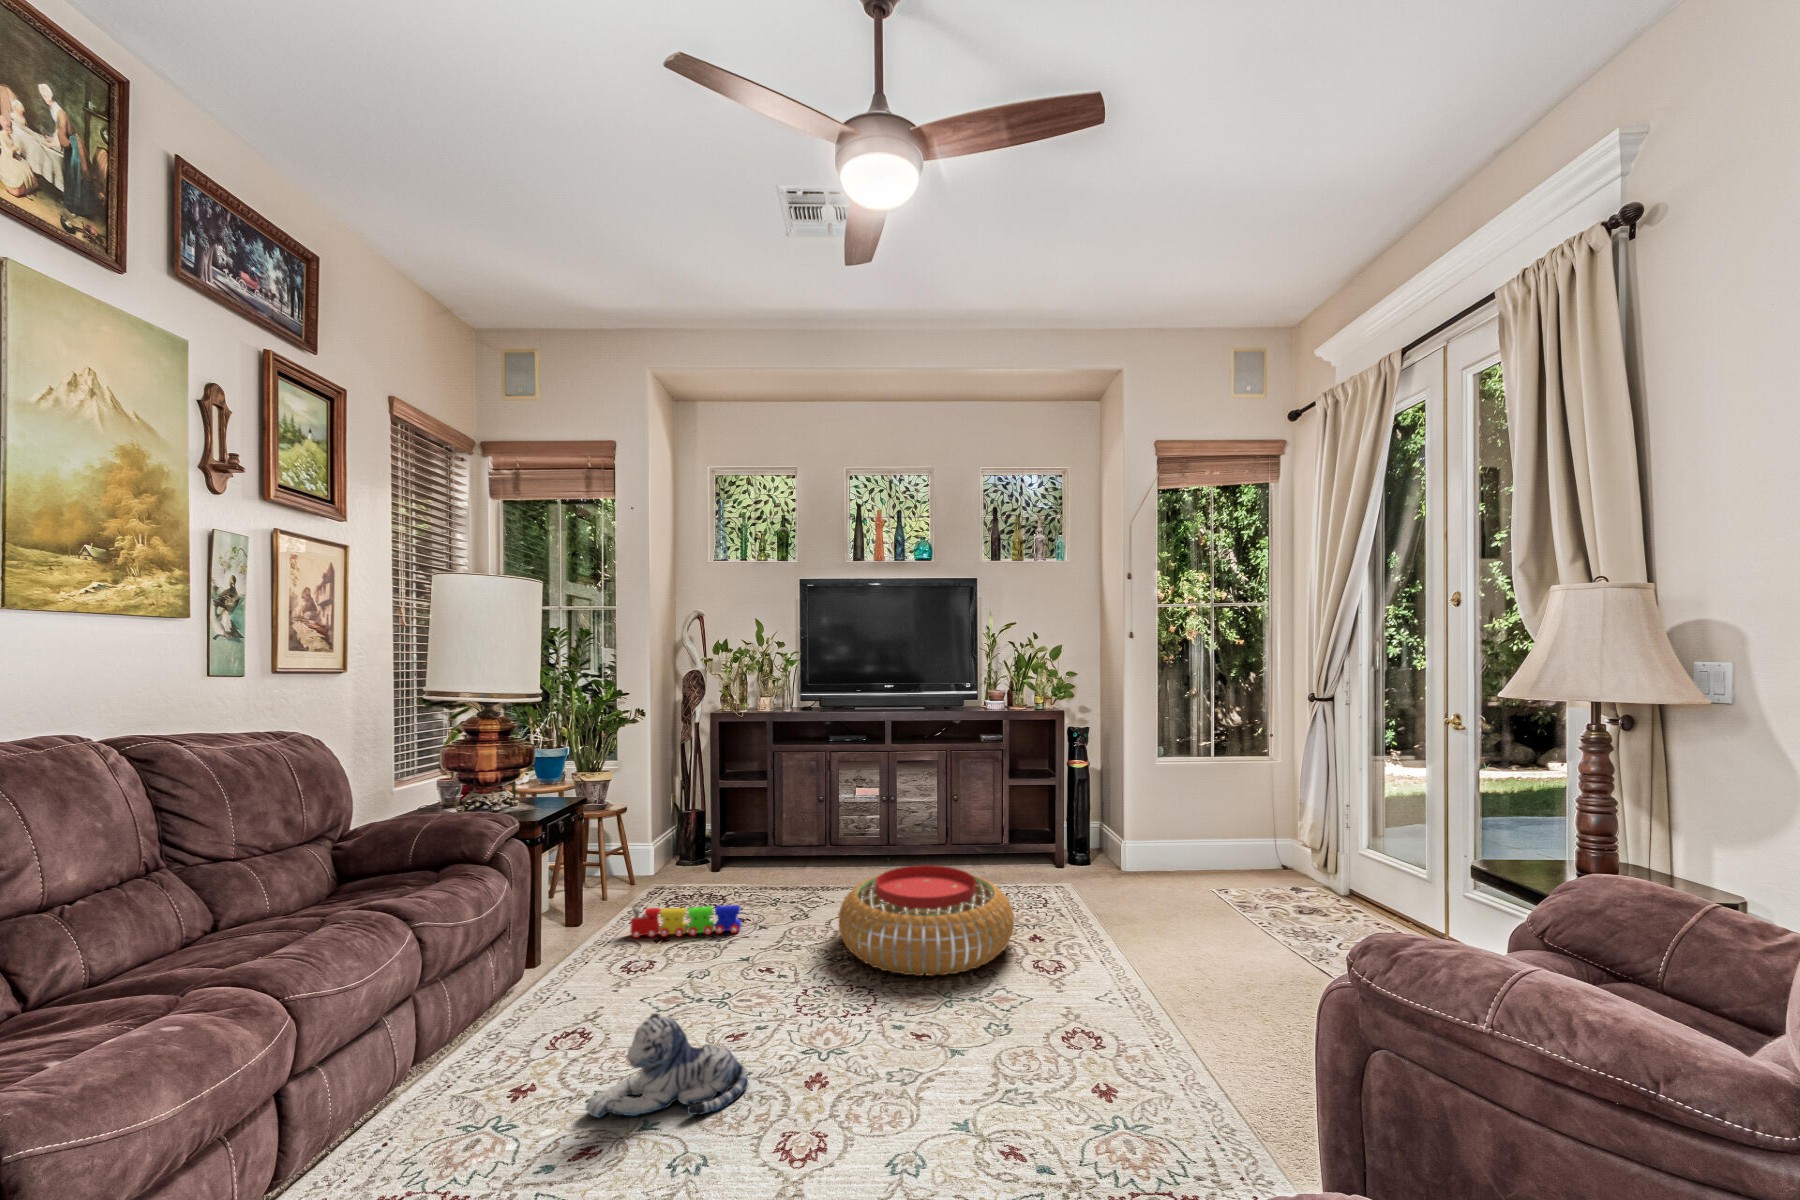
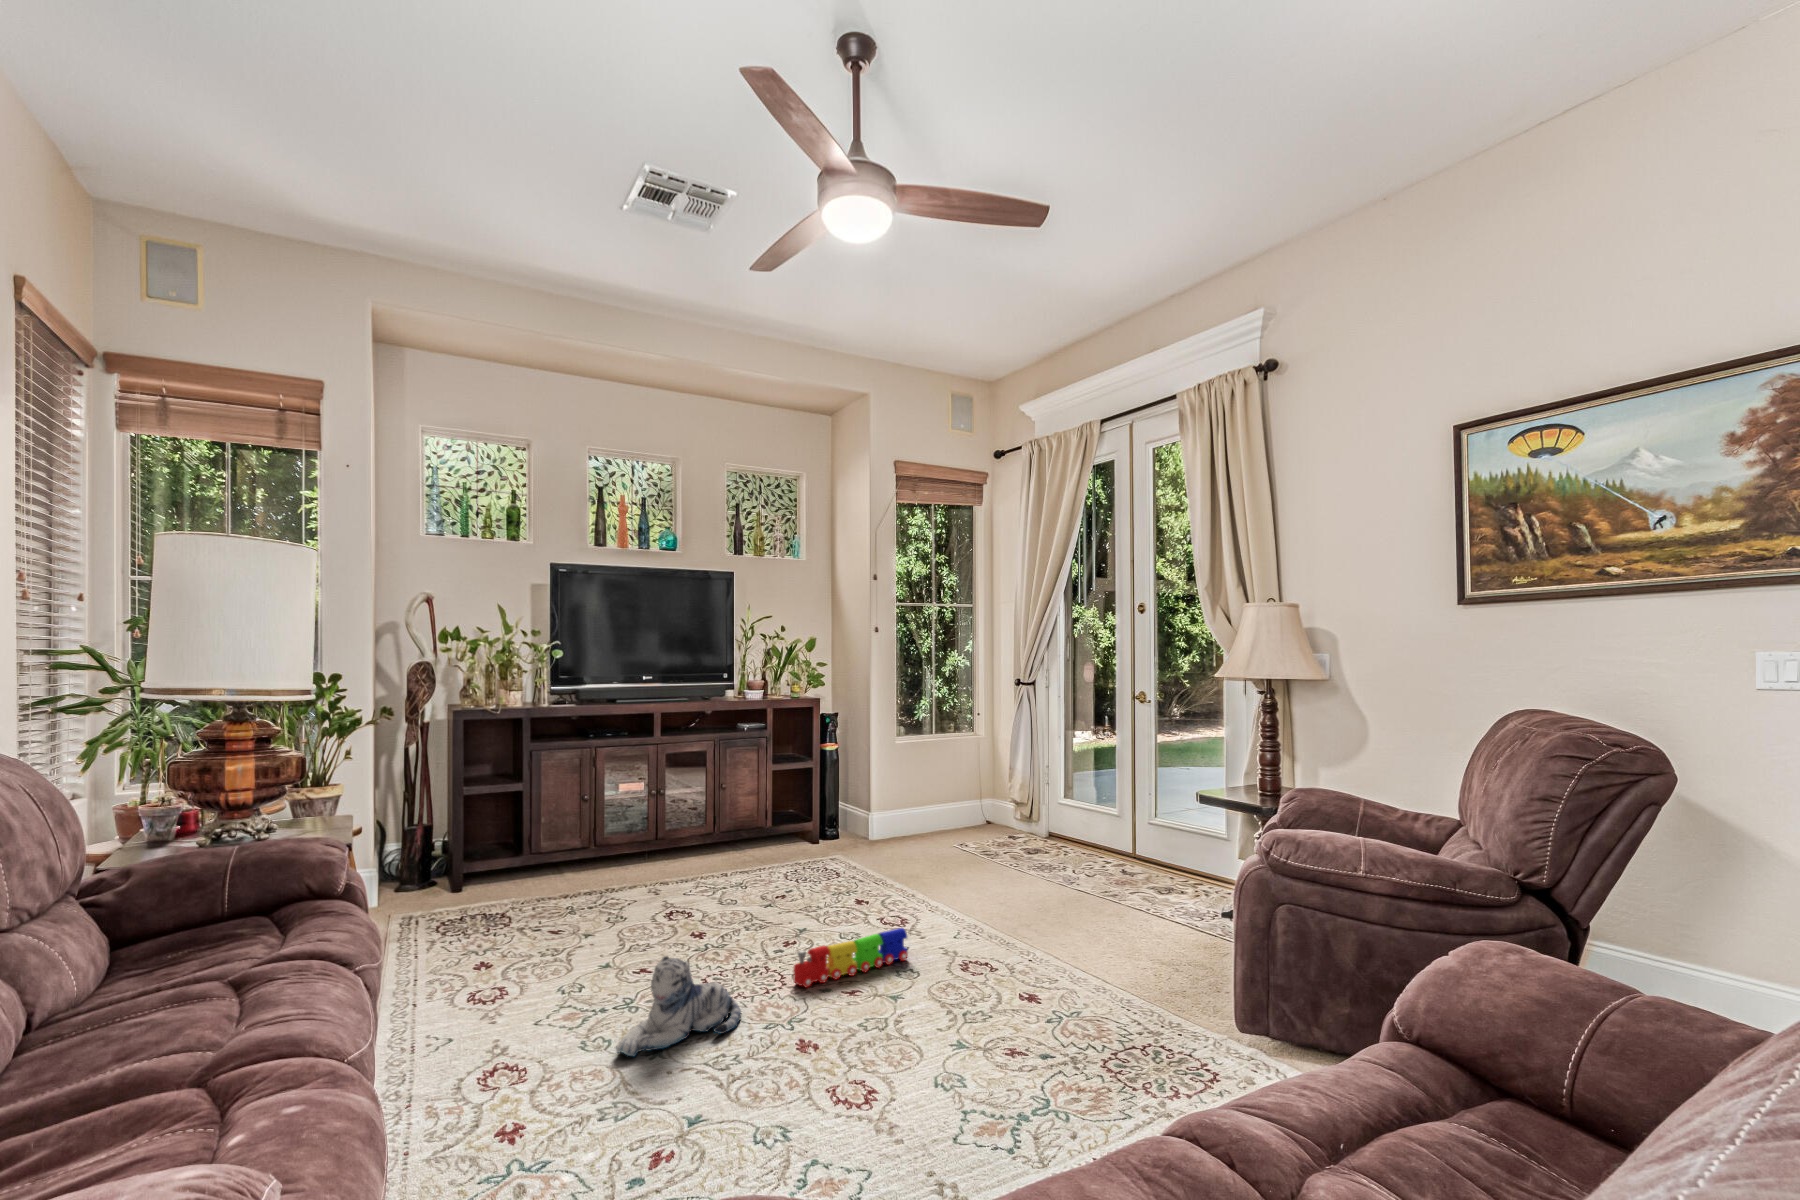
pouf: present [838,865,1014,976] -> none [685,839,851,929]
toy train: present [631,905,741,938] -> present [793,928,908,987]

